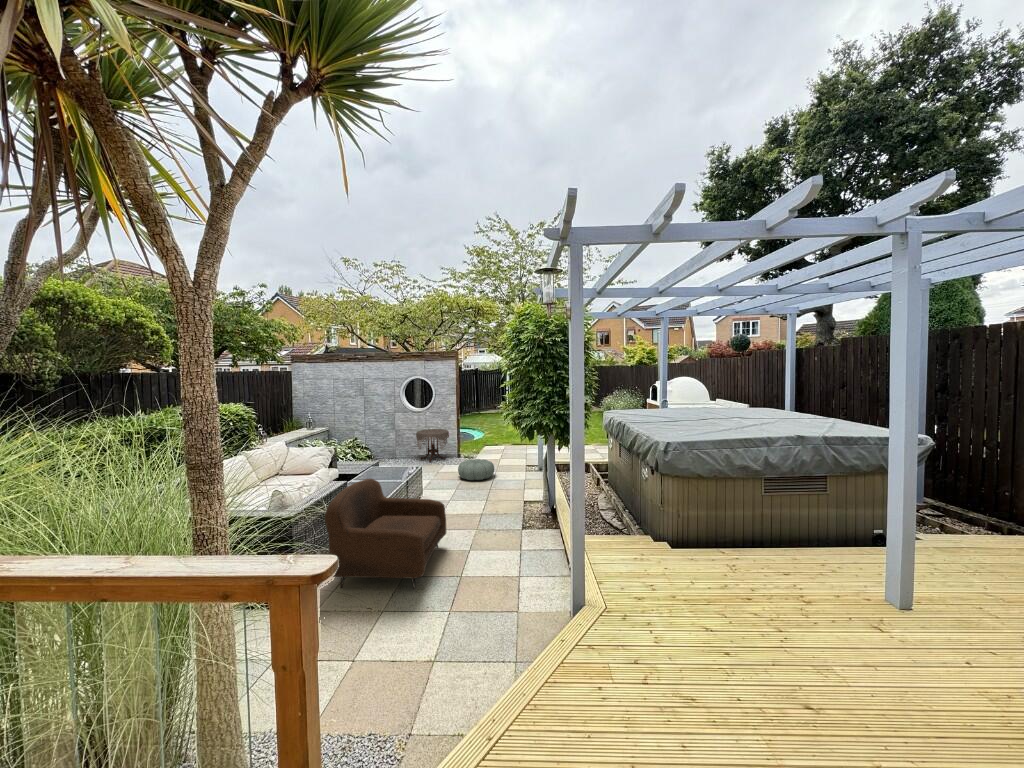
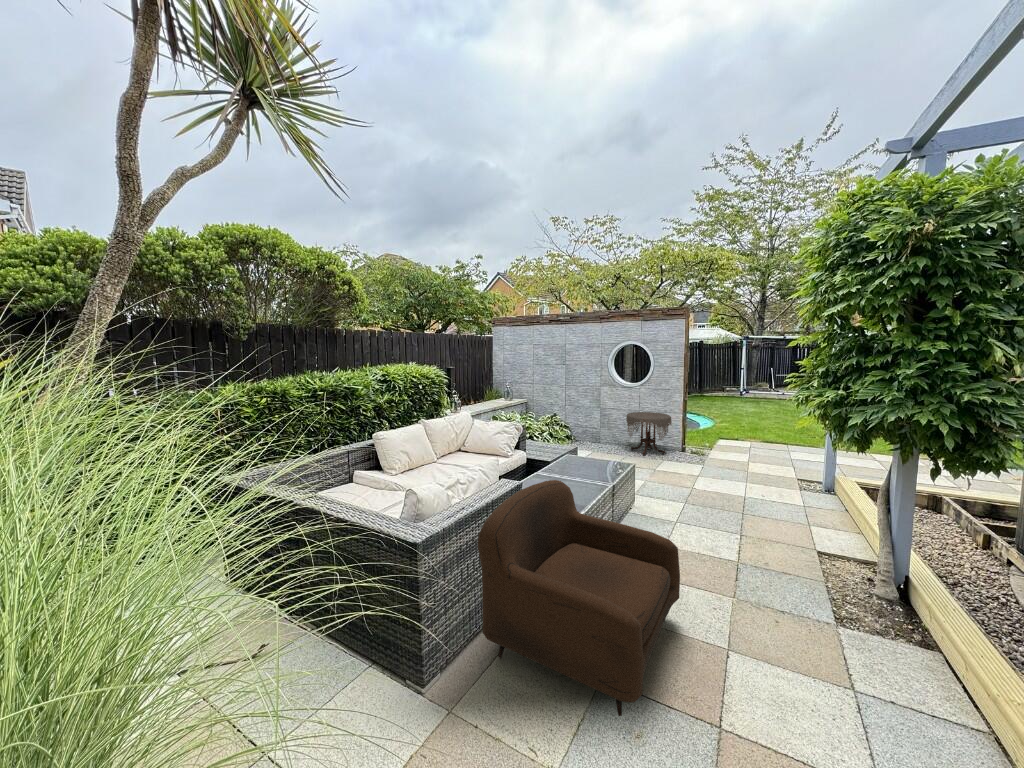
pouf: present [458,459,494,480] -> none [687,461,747,495]

